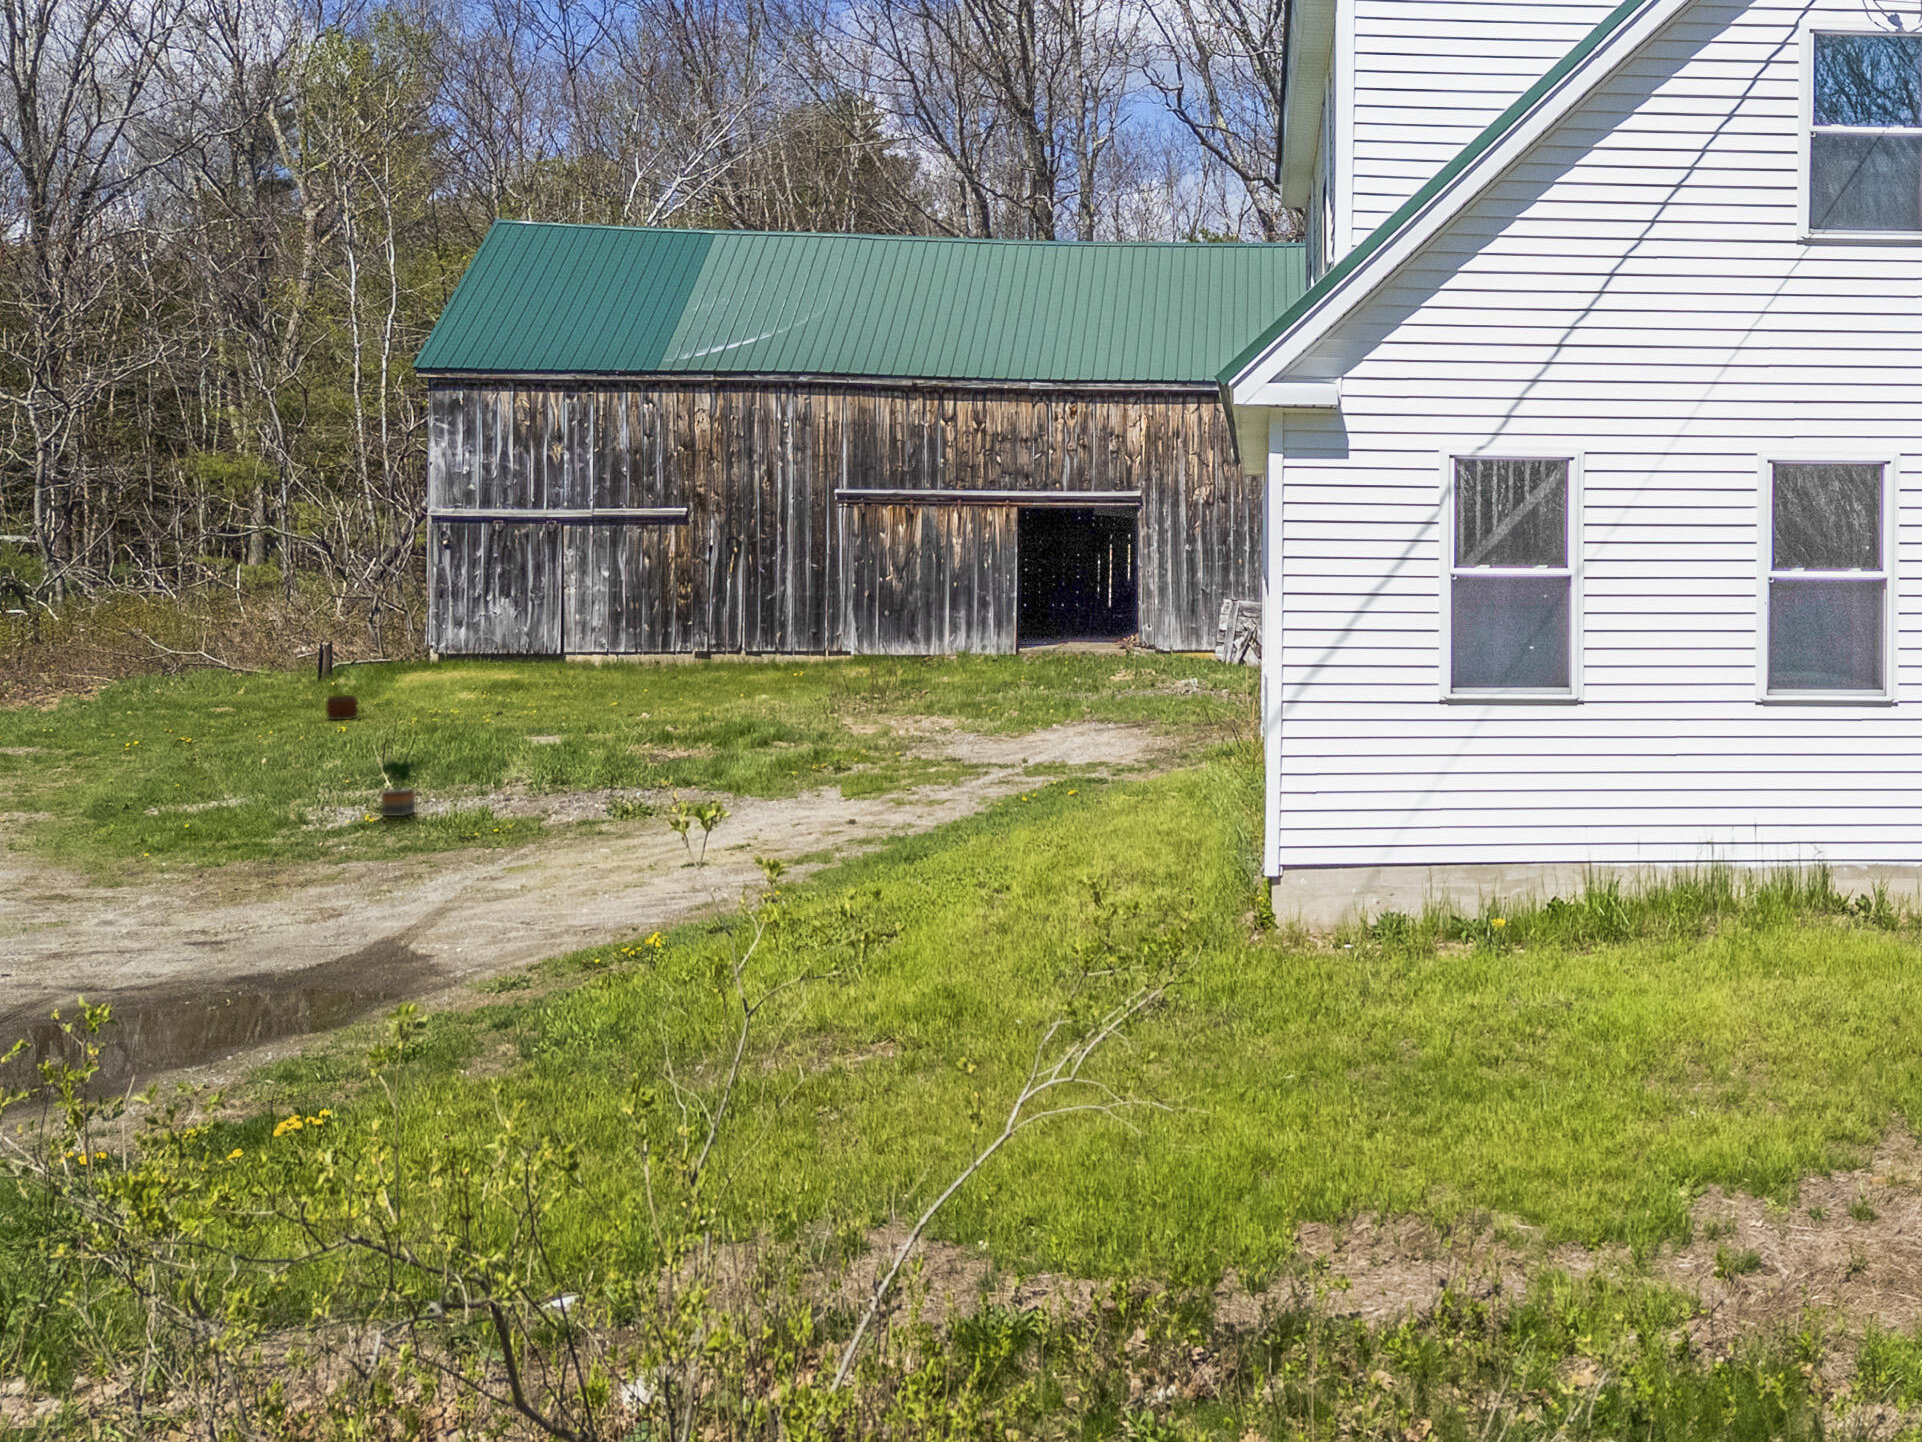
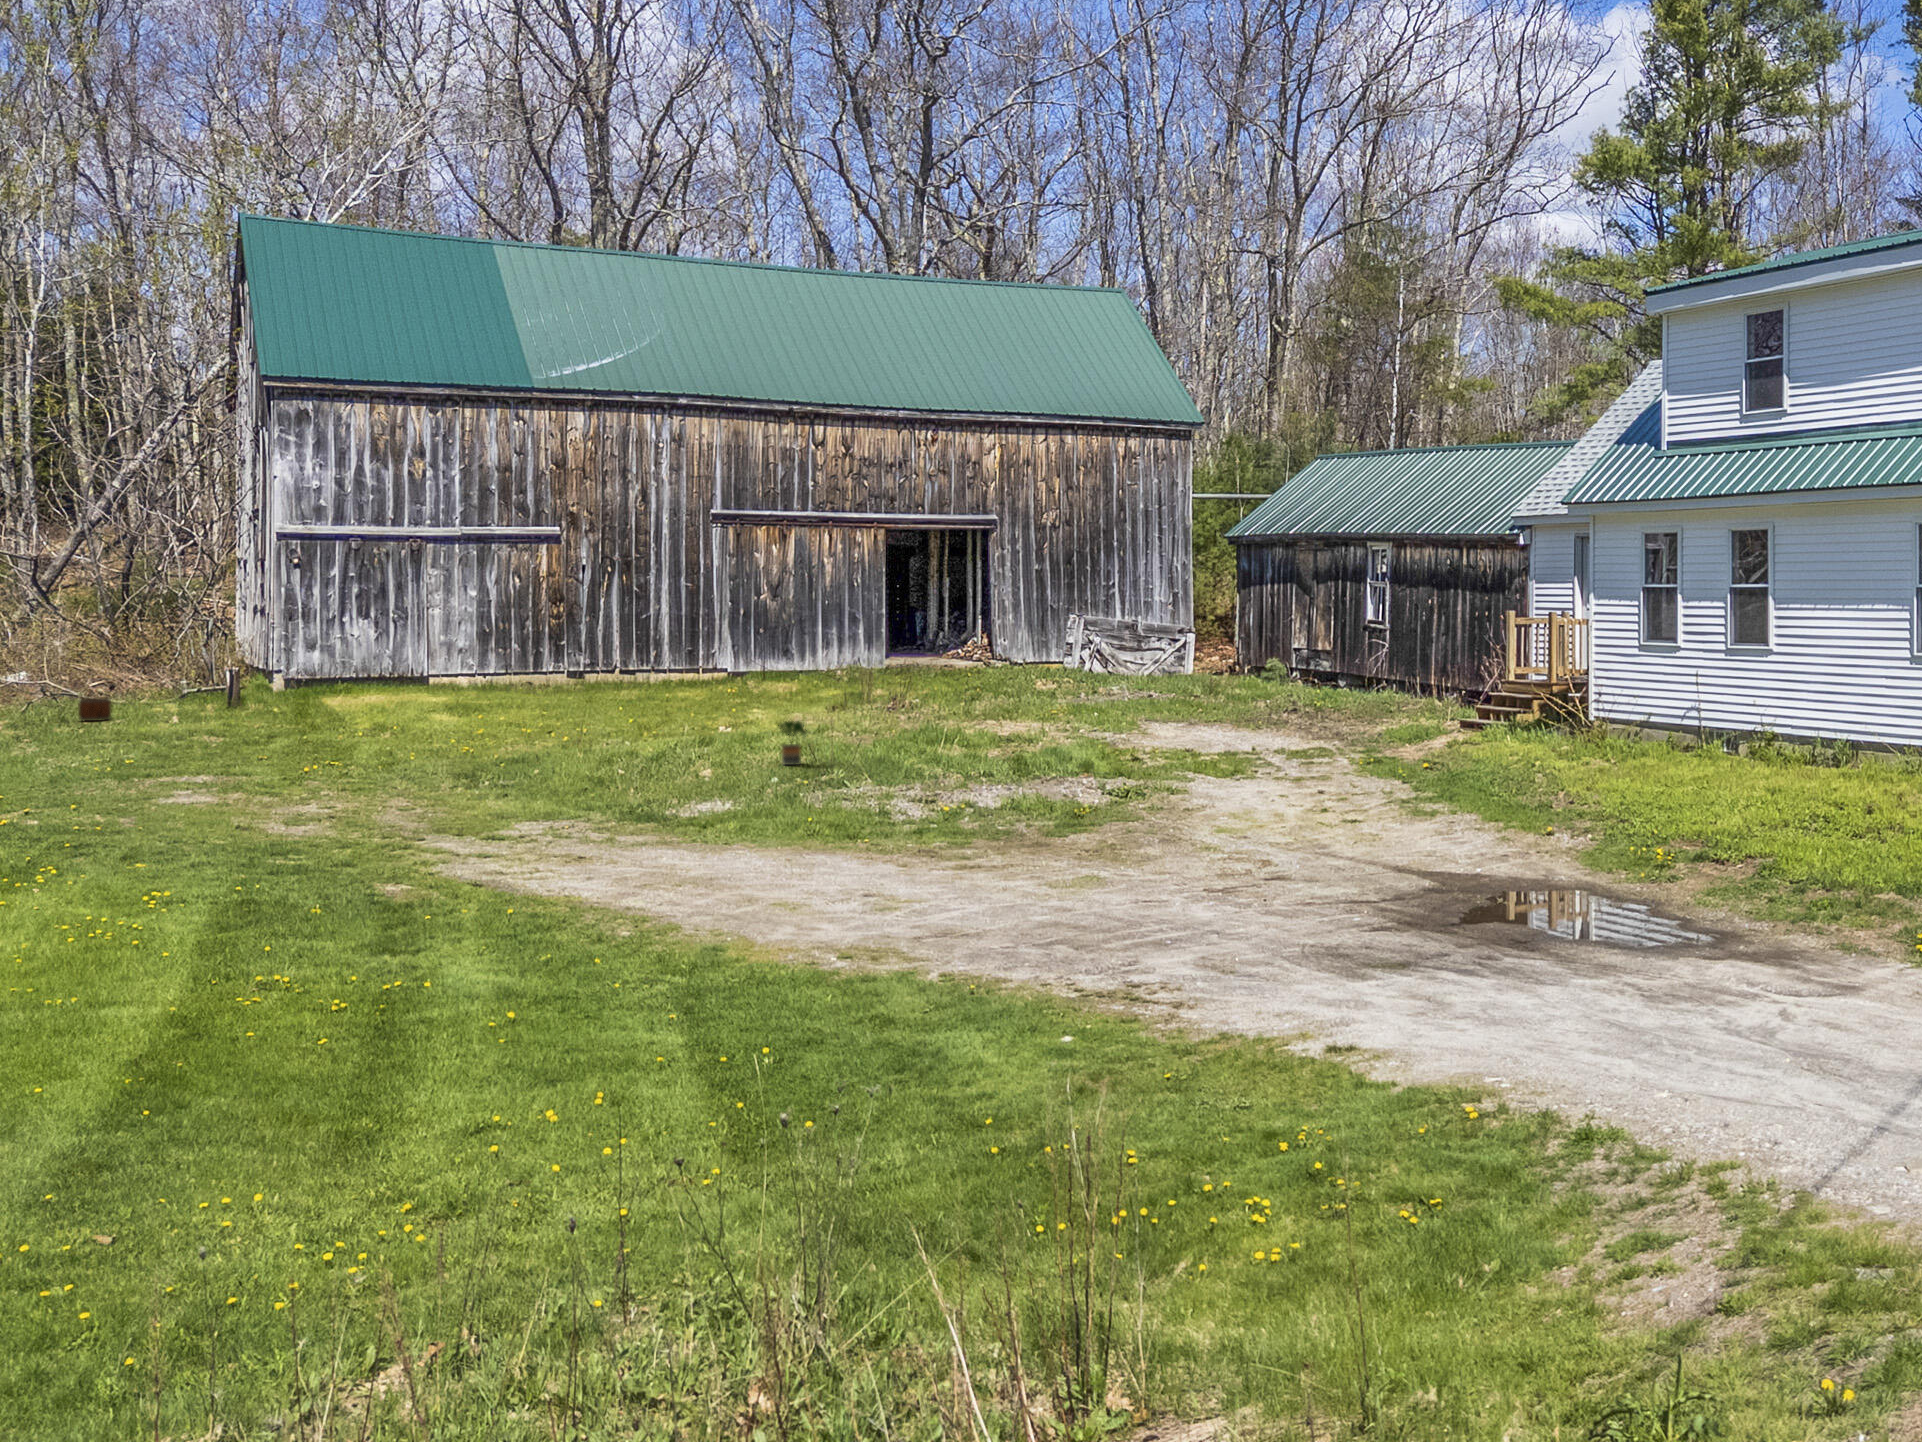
bucket: present [326,695,358,720] -> present [78,697,111,721]

